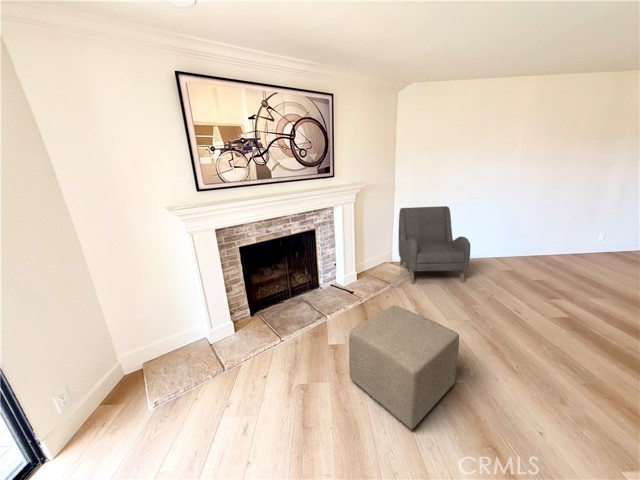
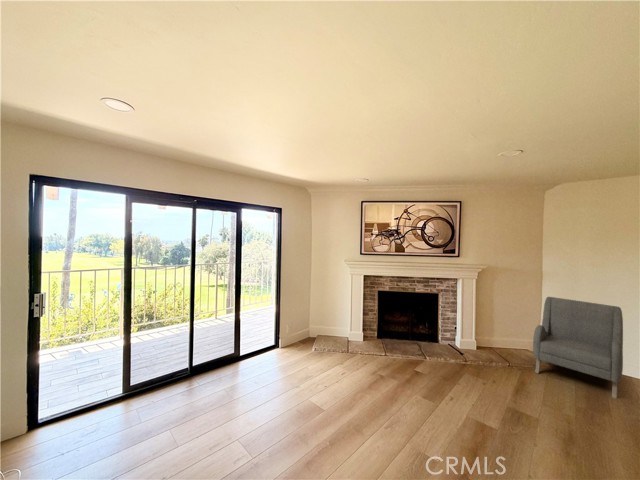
ottoman: present [349,305,459,429] -> none [404,347,476,420]

